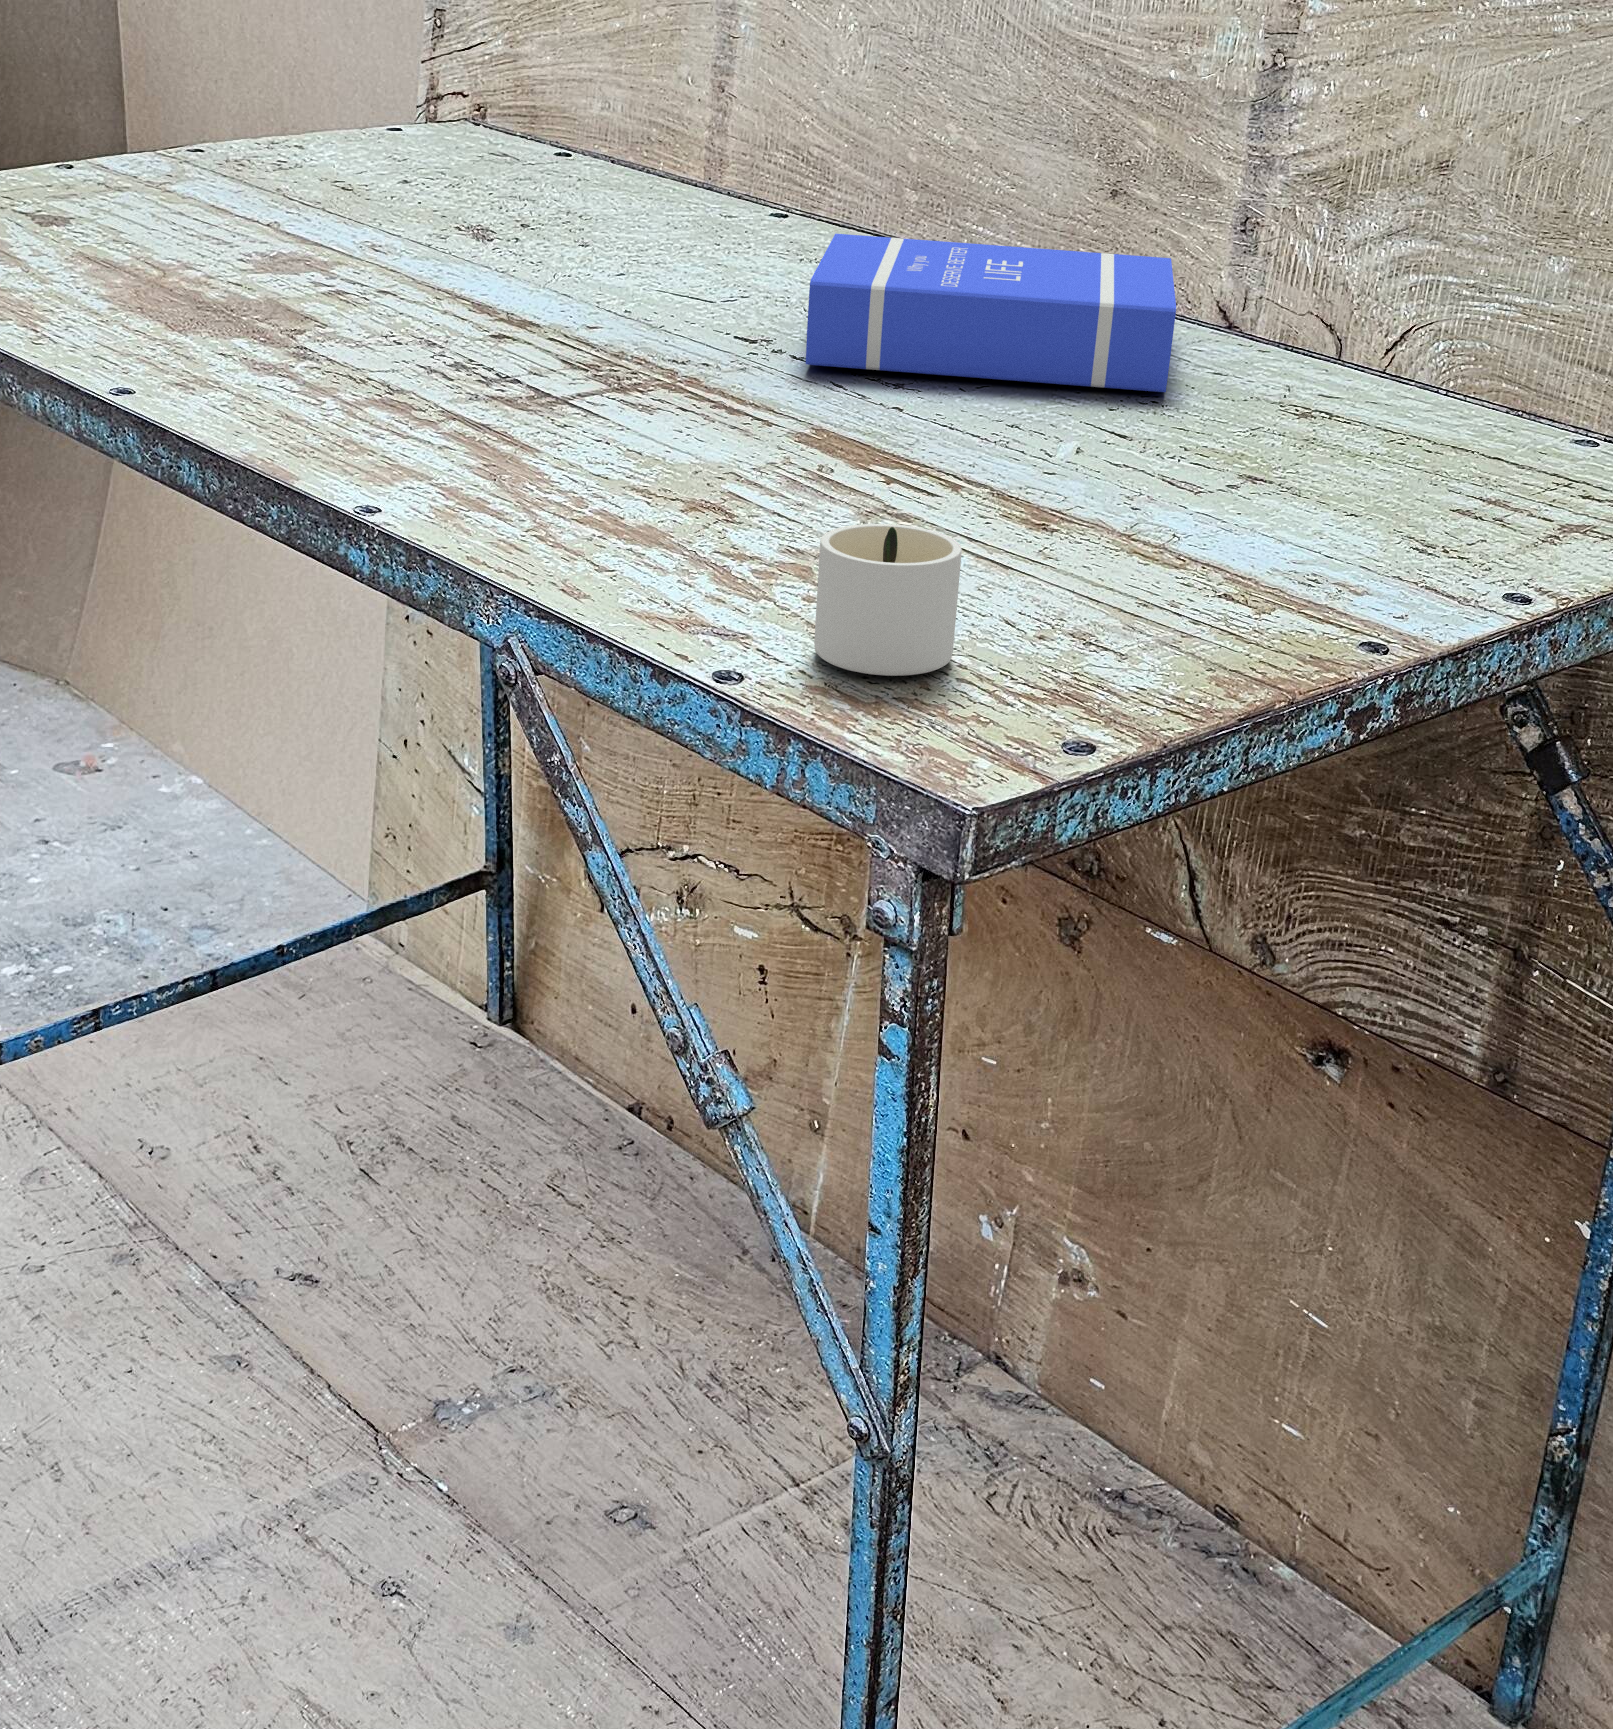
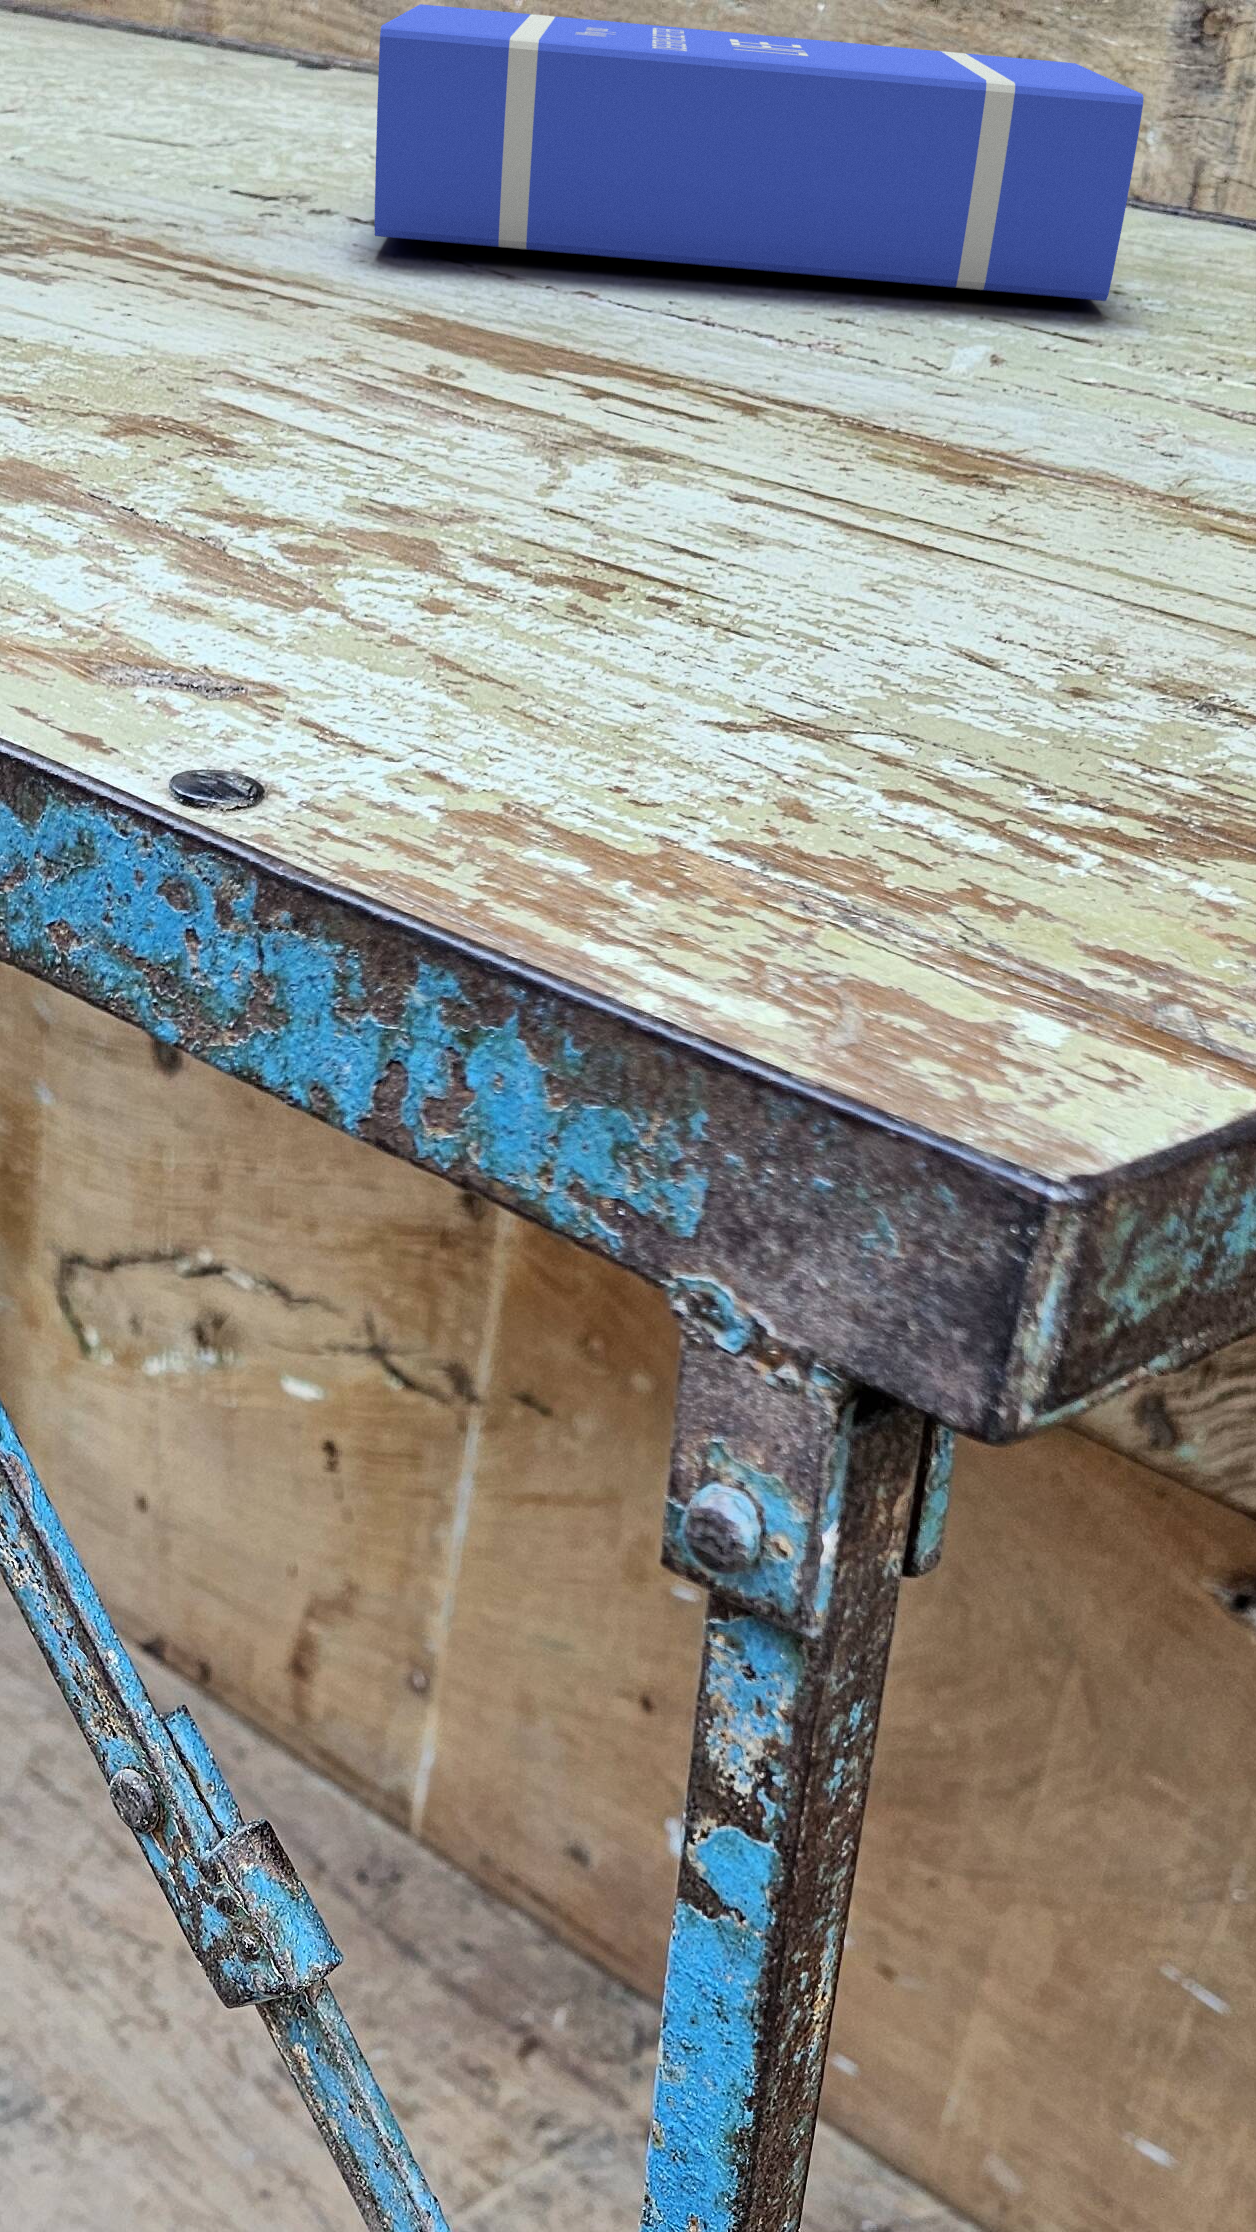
candle: present [814,524,962,676] -> none [469,291,962,778]

